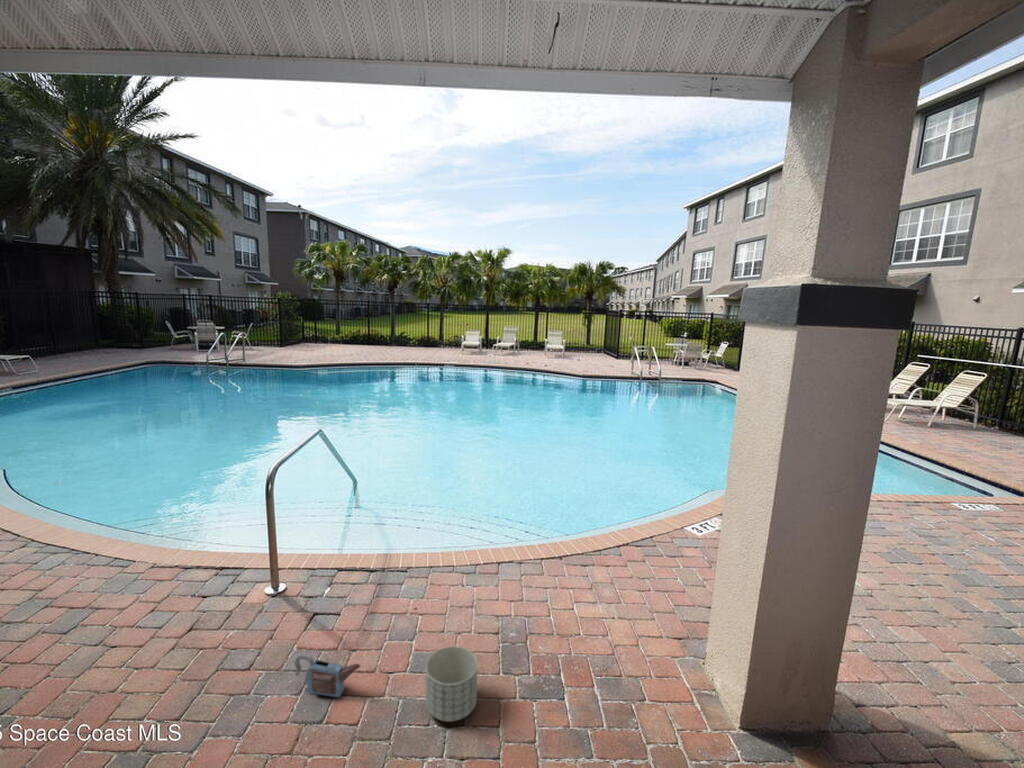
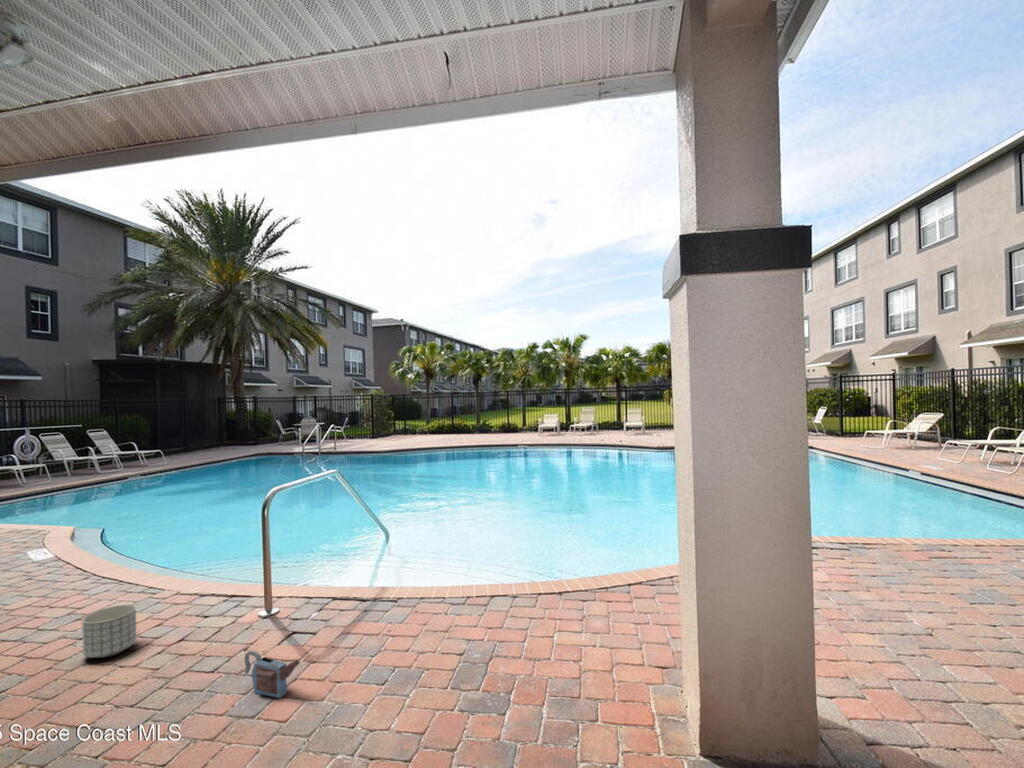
planter: present [426,646,478,722] -> present [82,605,137,658]

